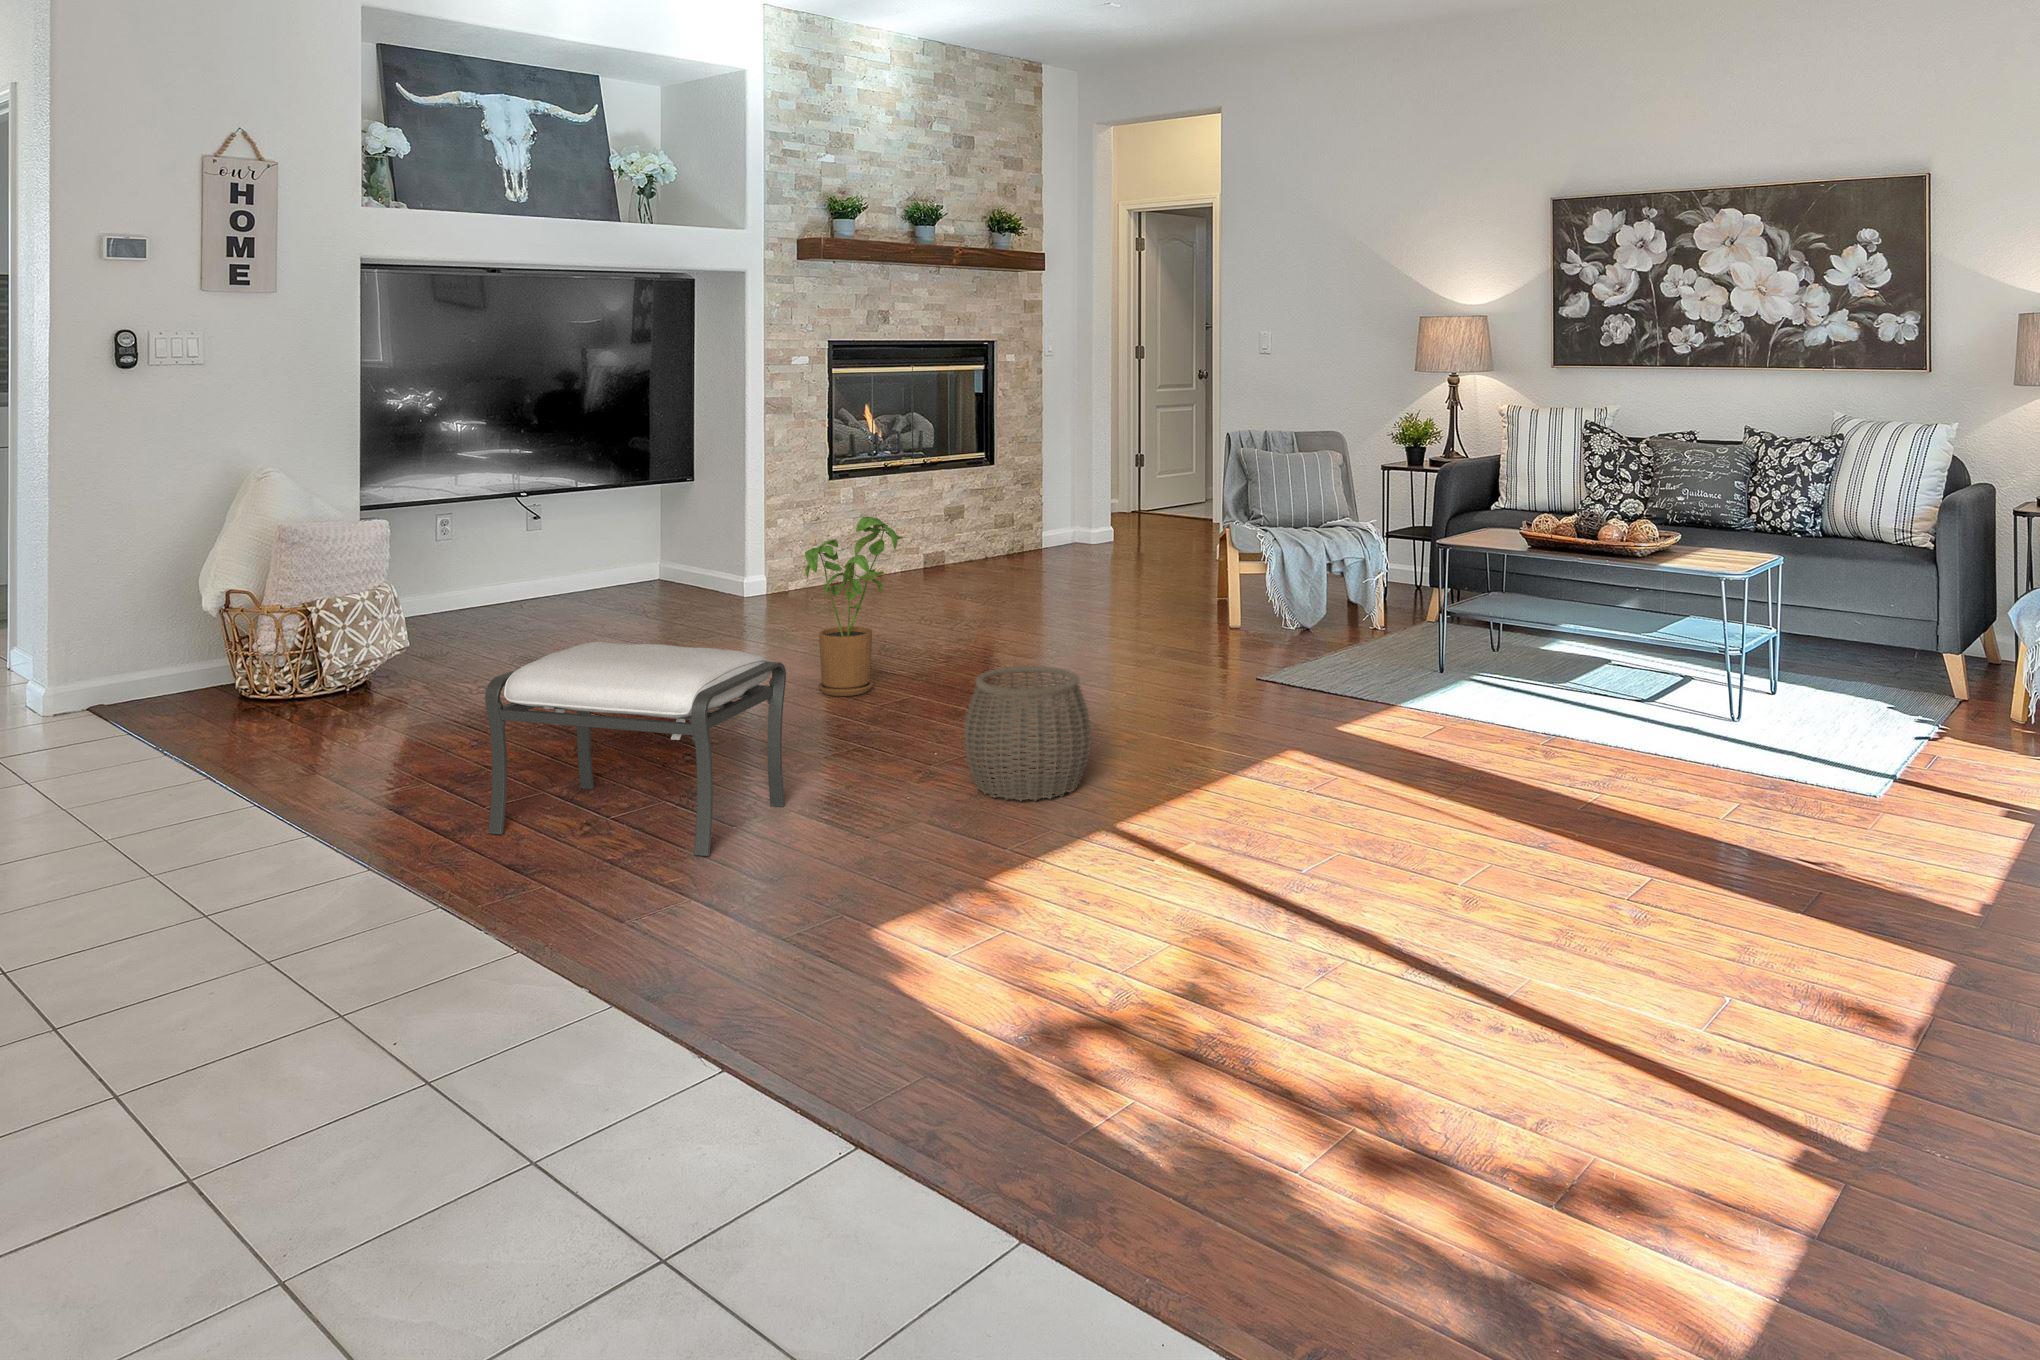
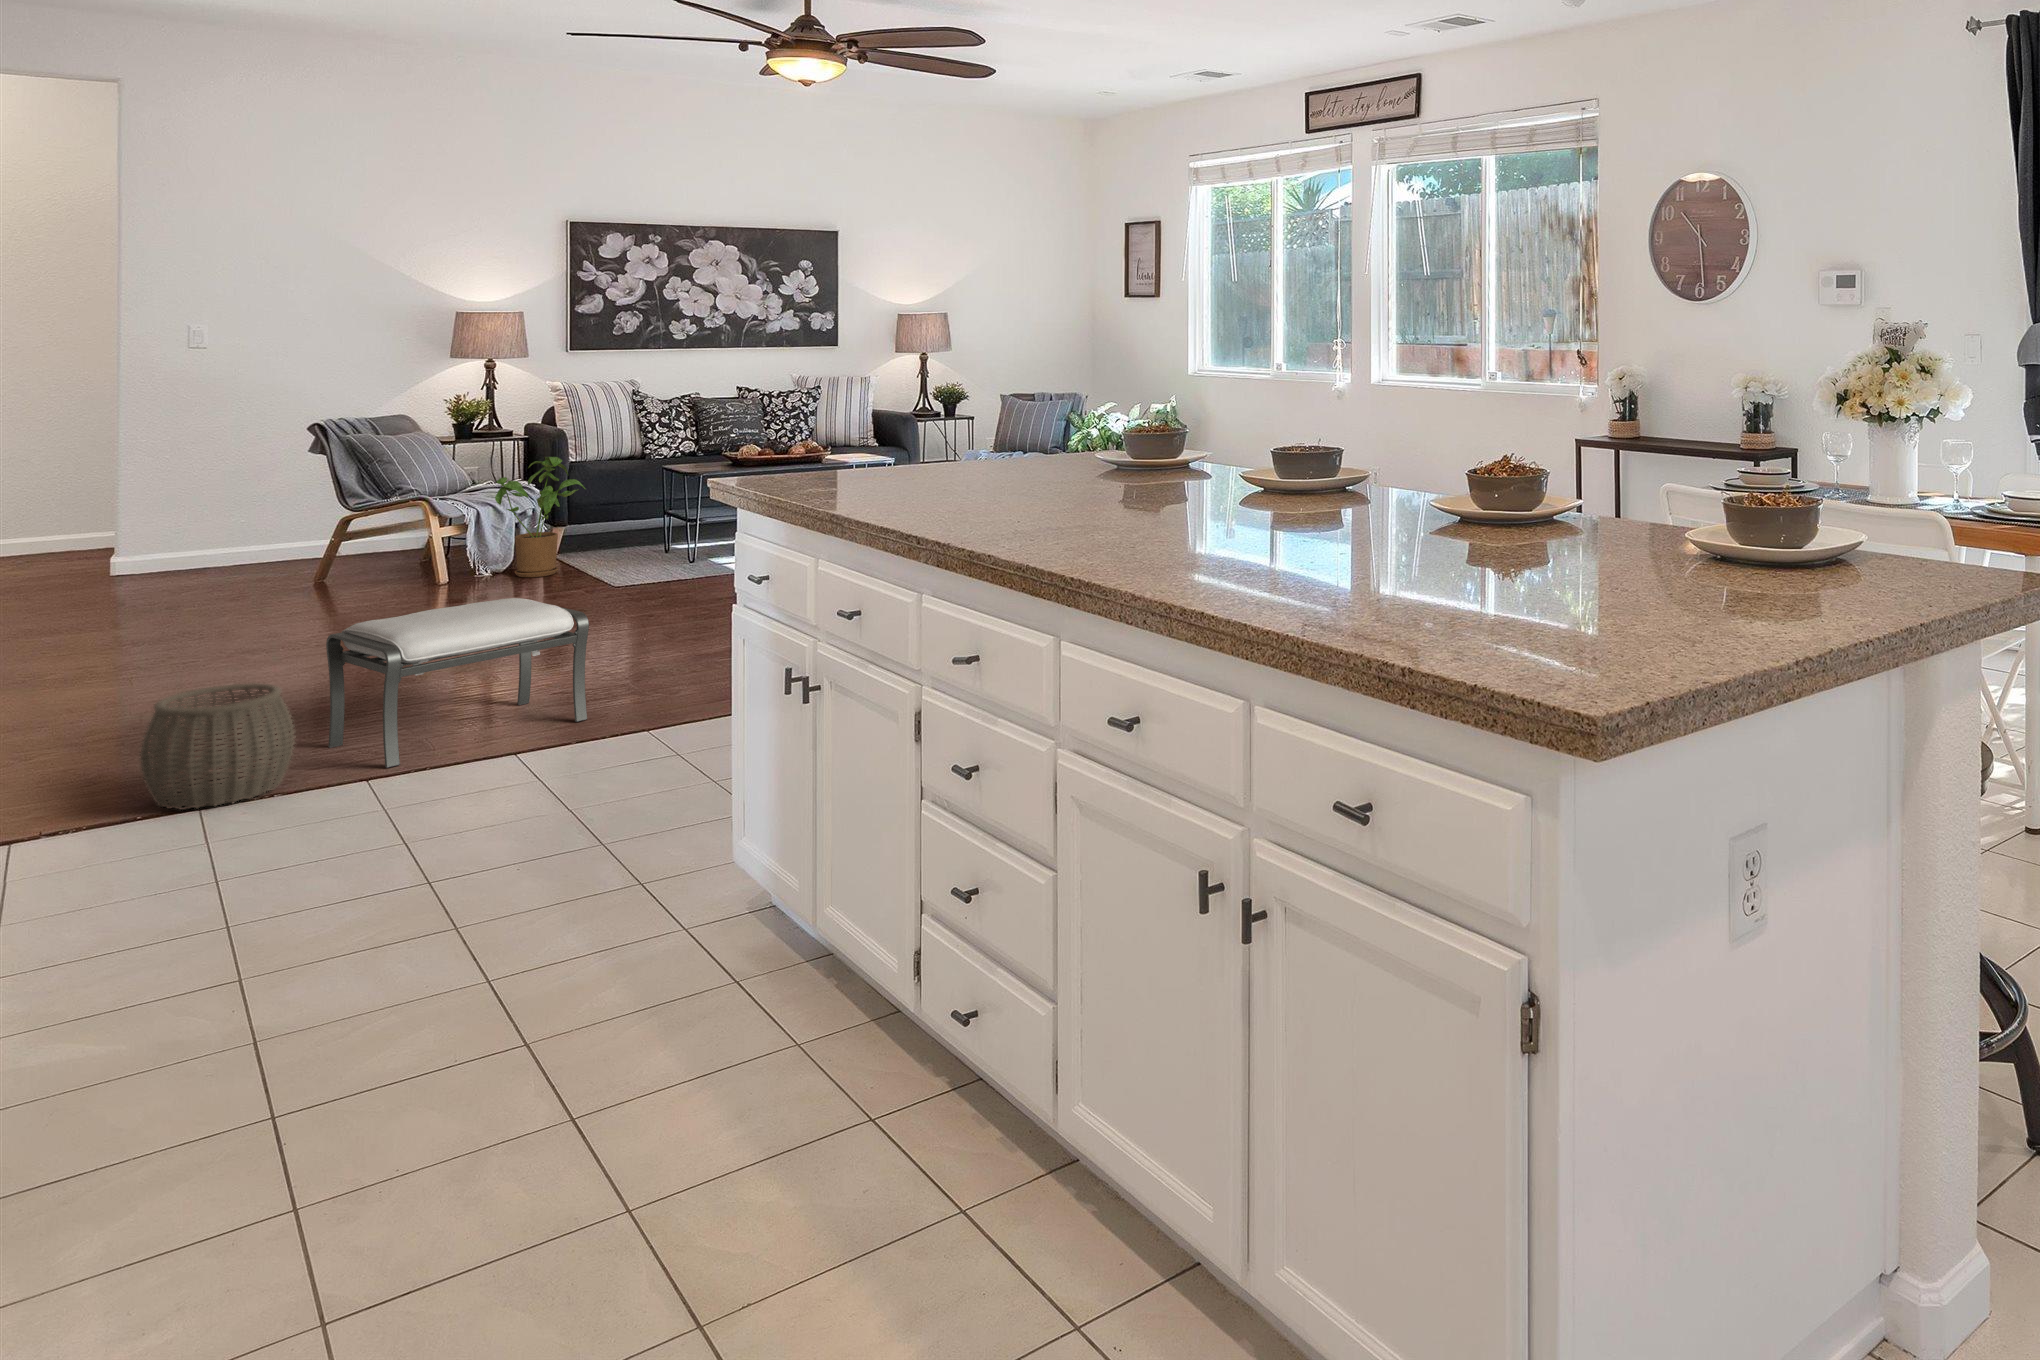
house plant: present [805,516,906,696] -> present [495,457,585,577]
woven basket: present [963,666,1092,801] -> present [139,683,296,810]

